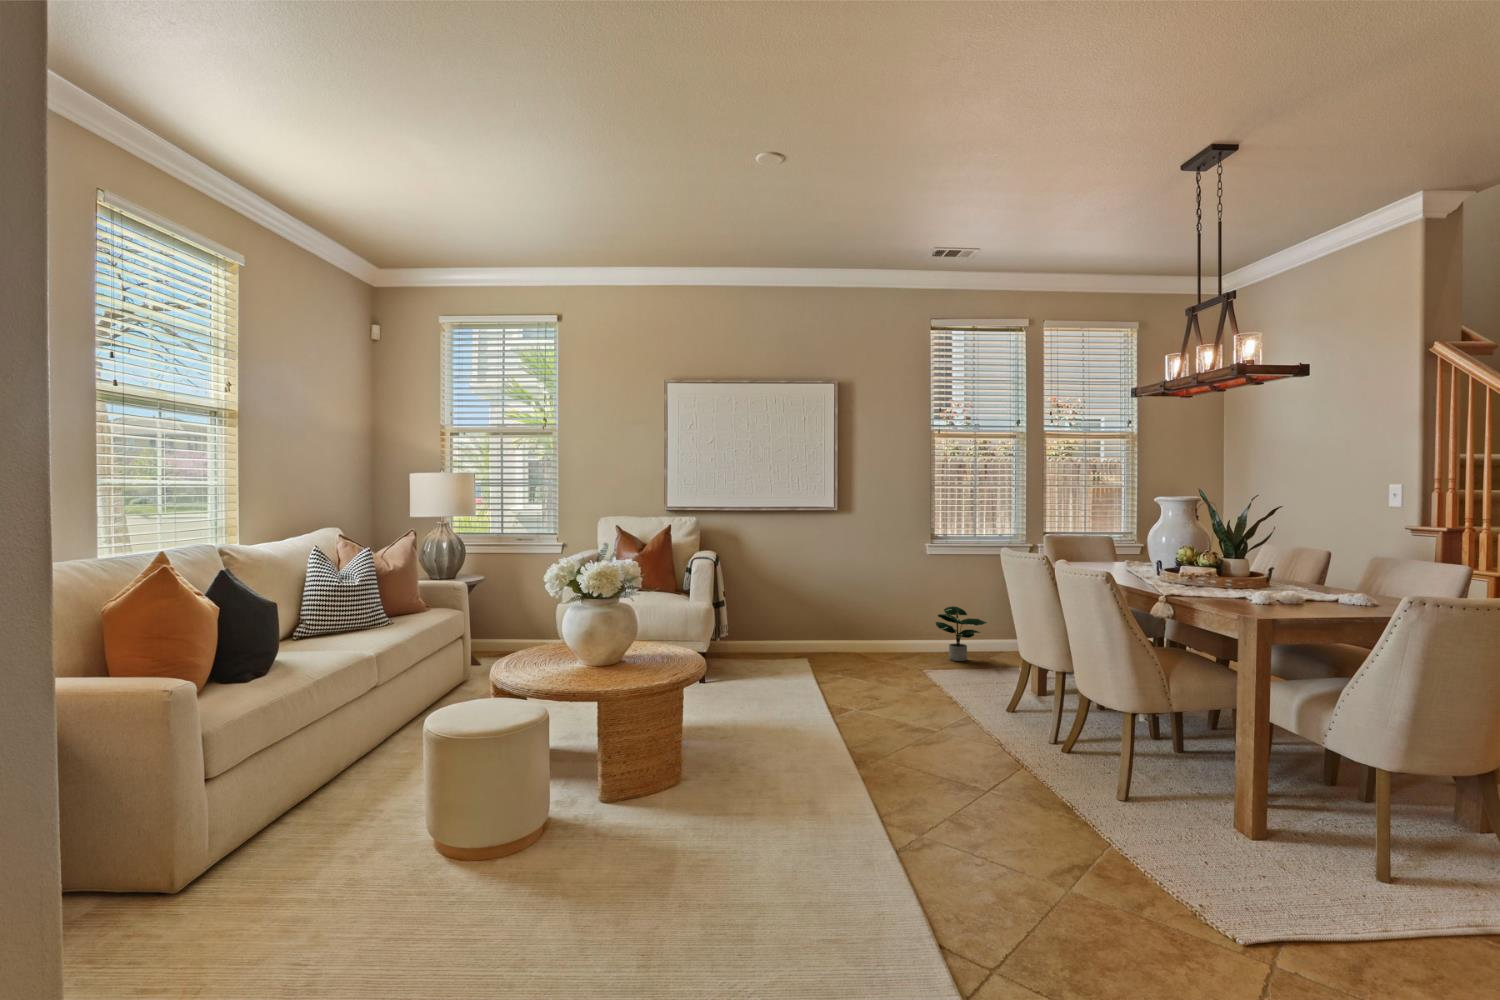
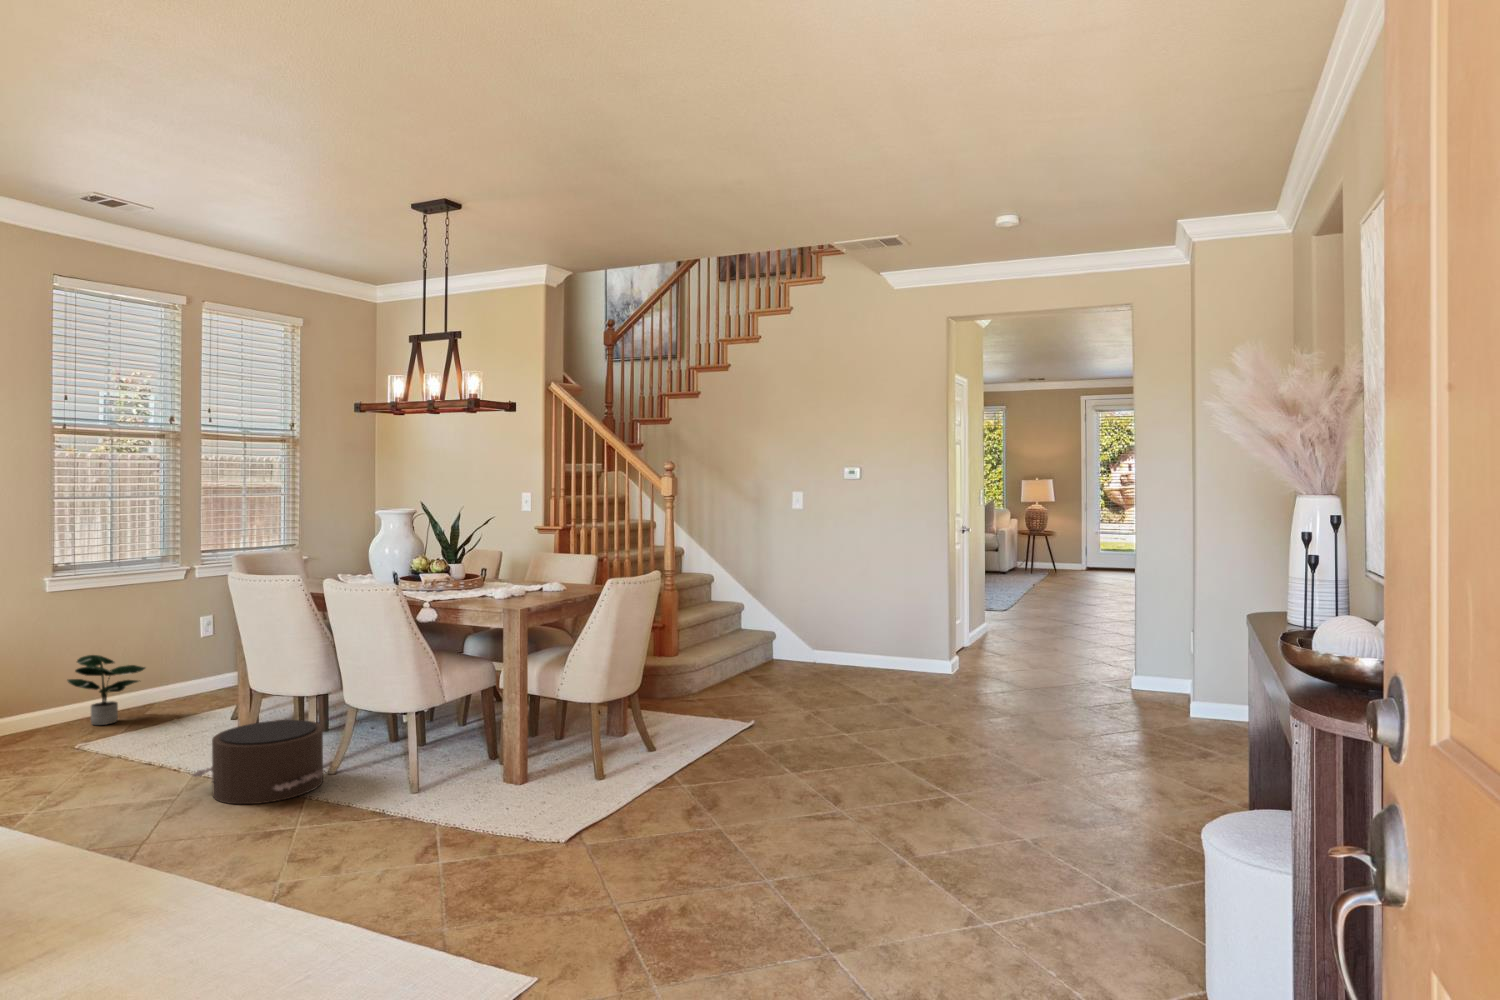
pouf: none [949,684,1053,762] -> present [192,720,325,804]

